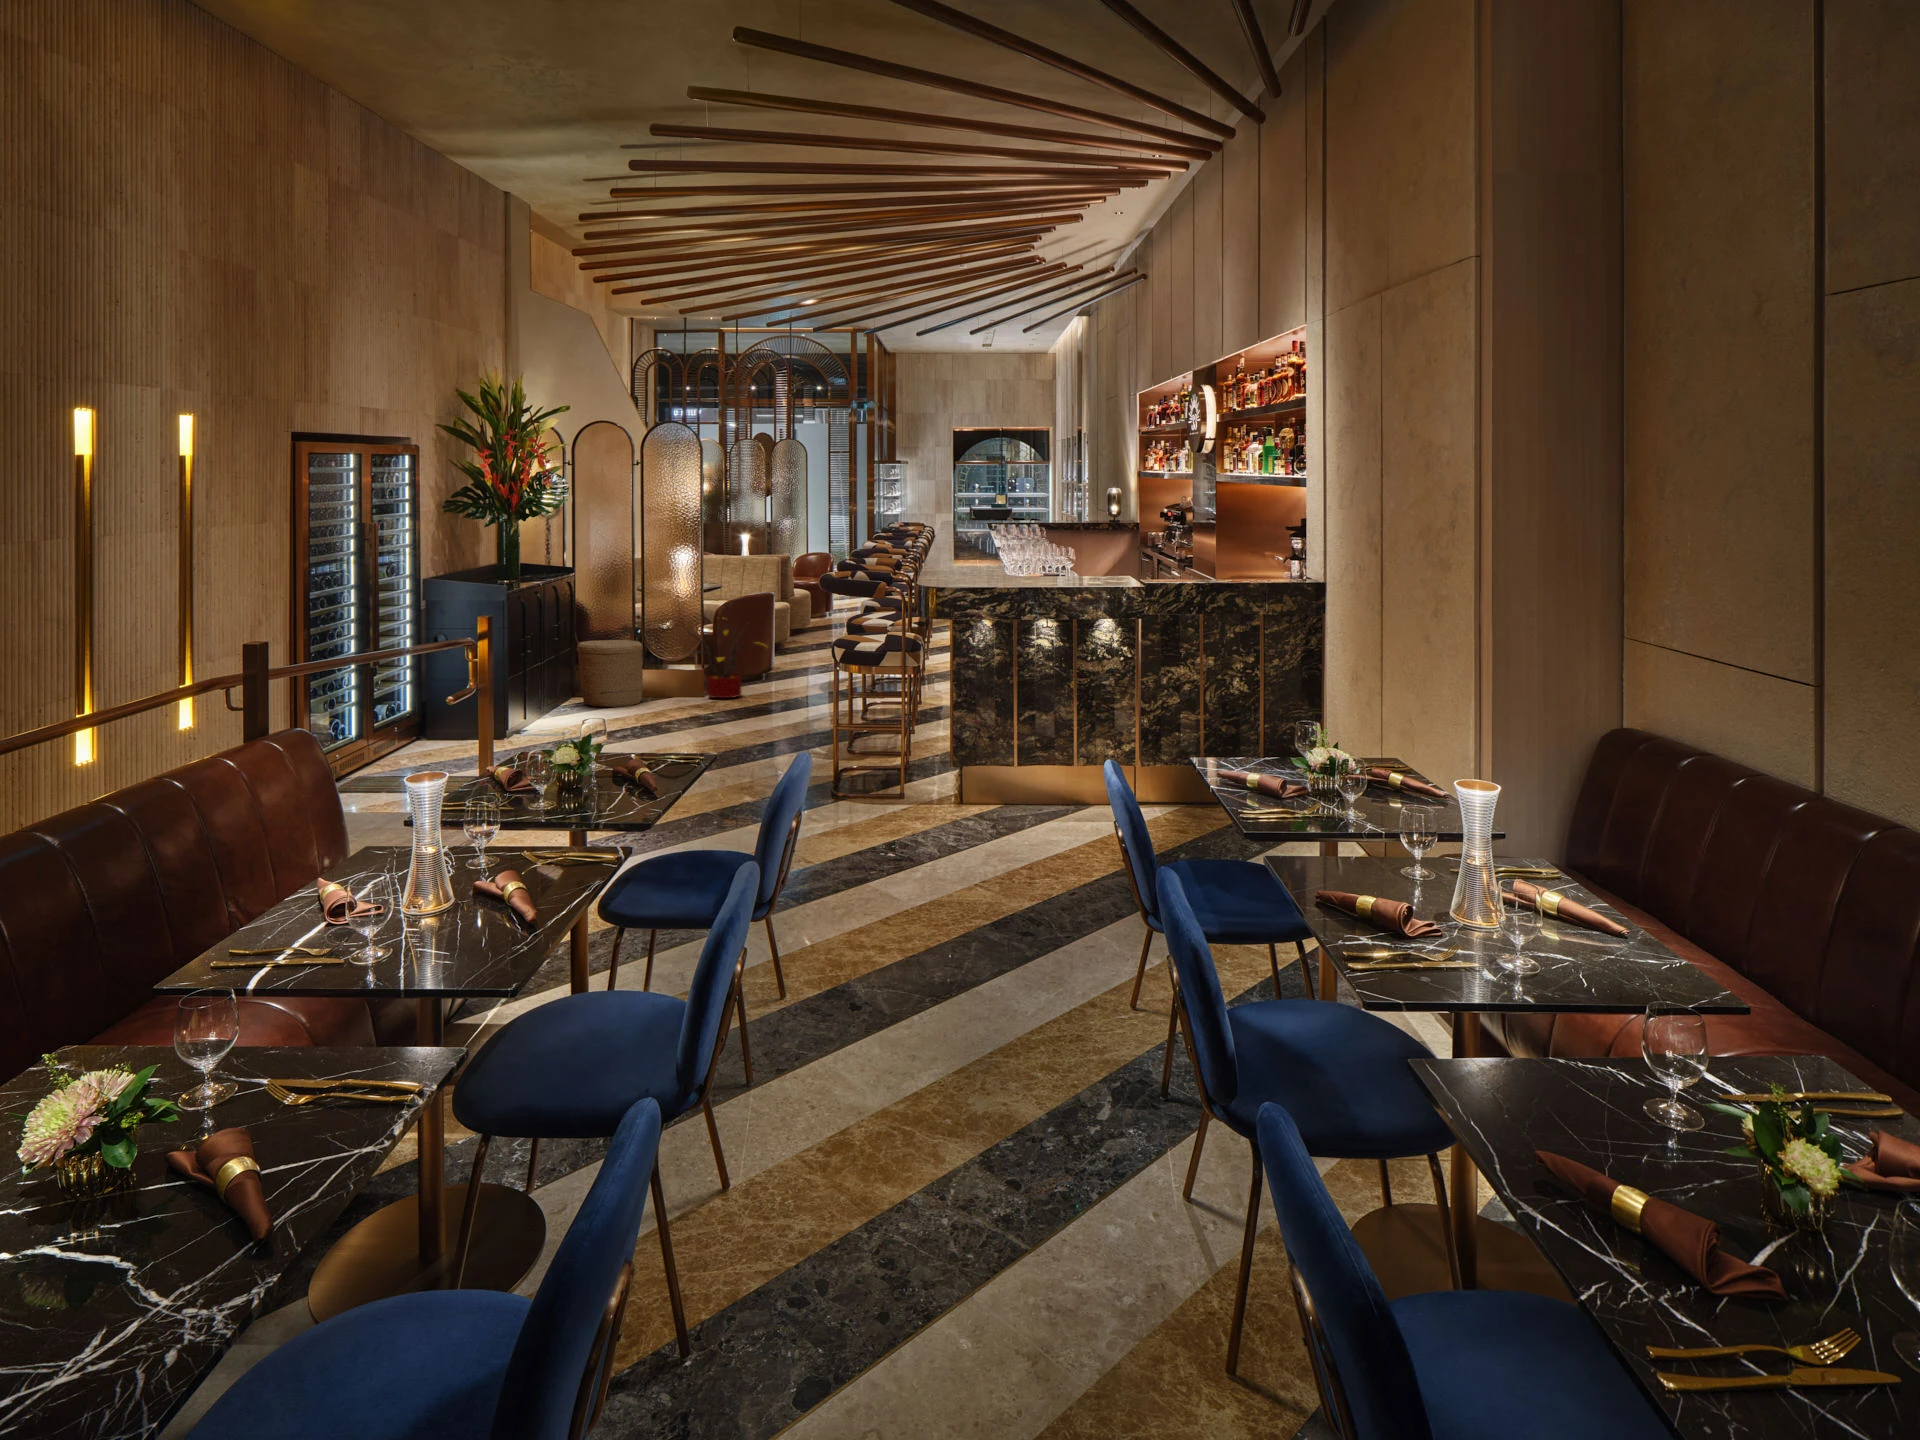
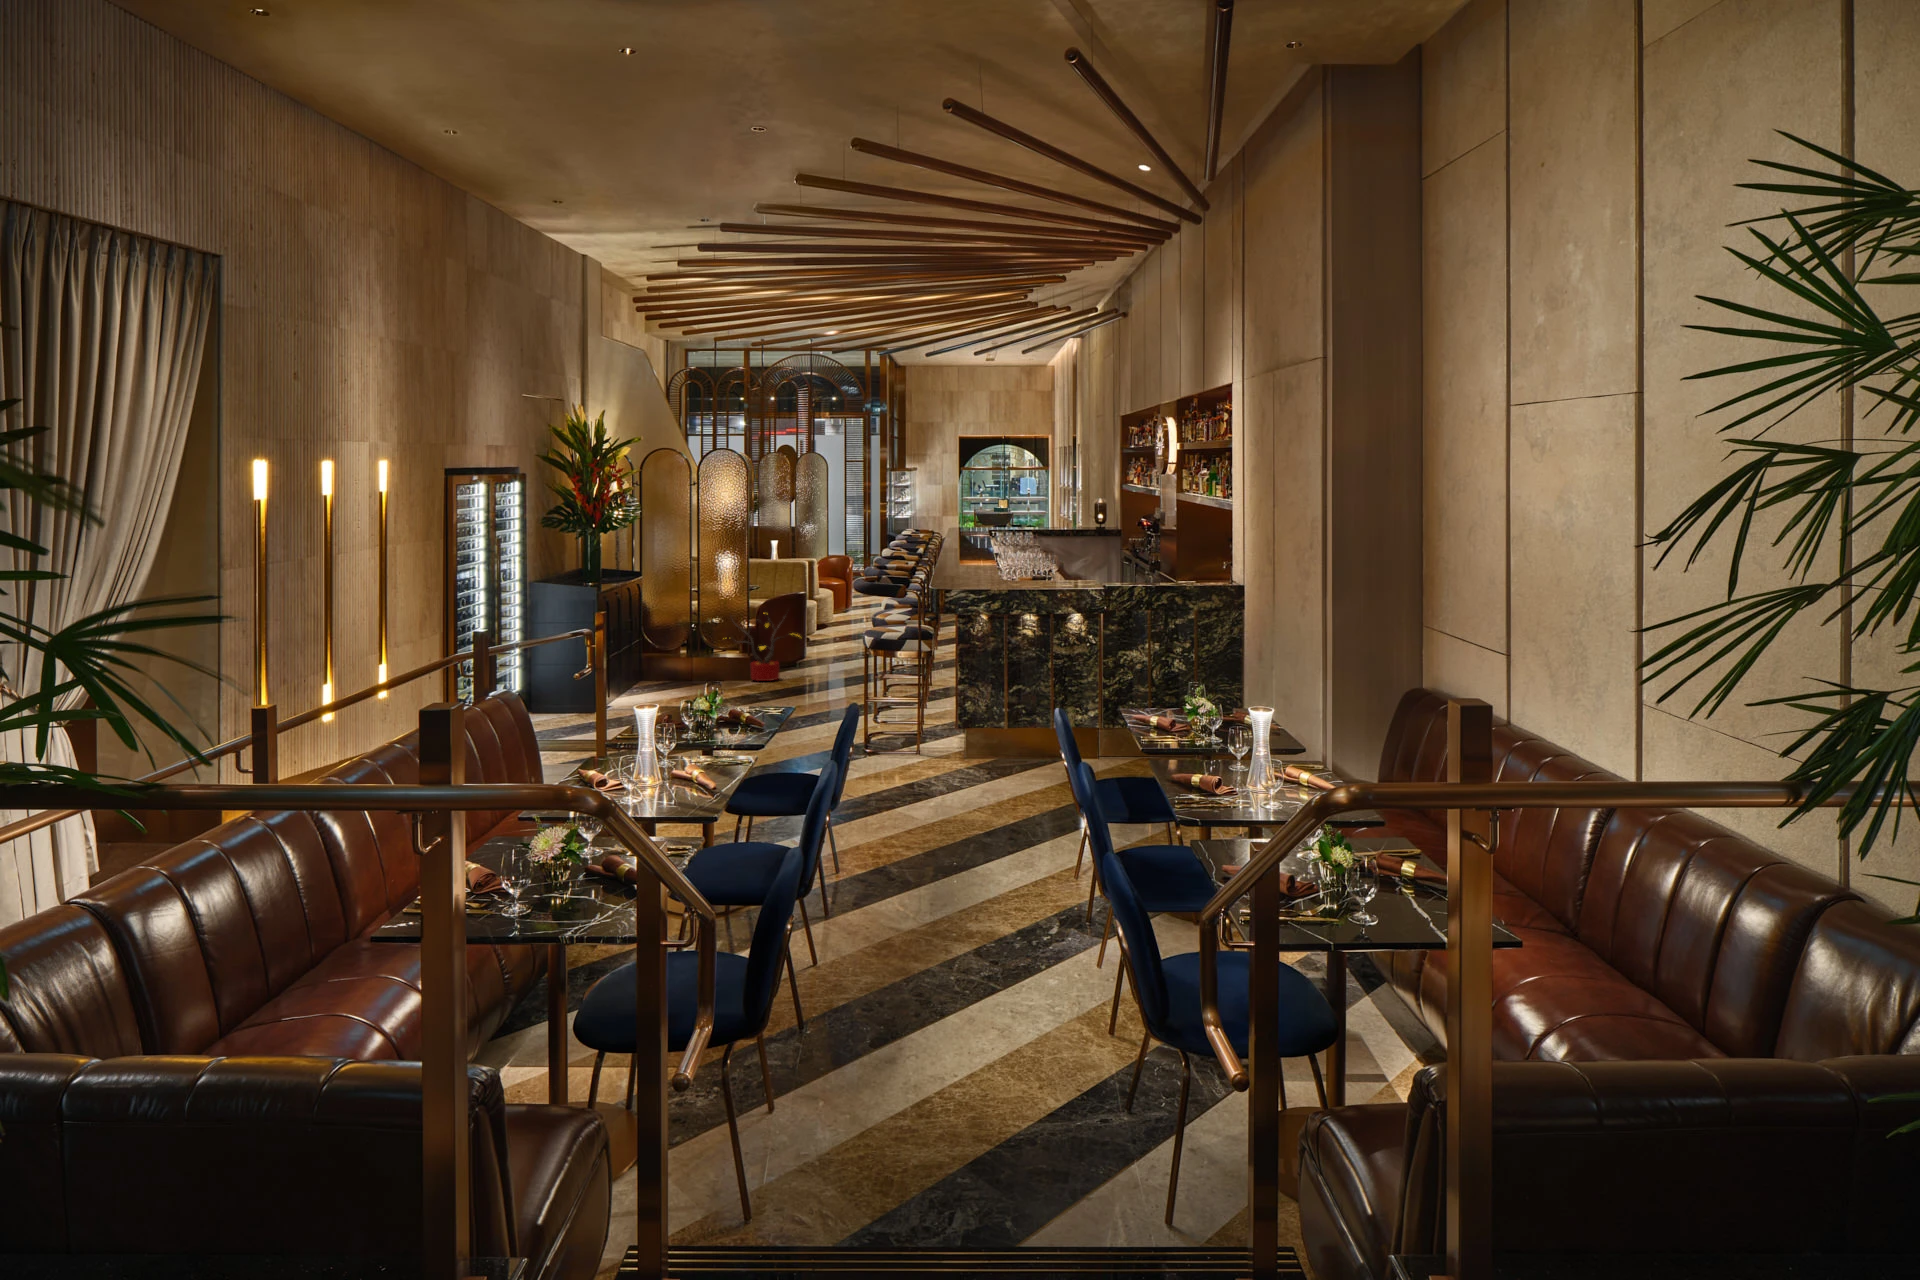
woven basket: present [577,640,643,707] -> none [642,632,697,688]

